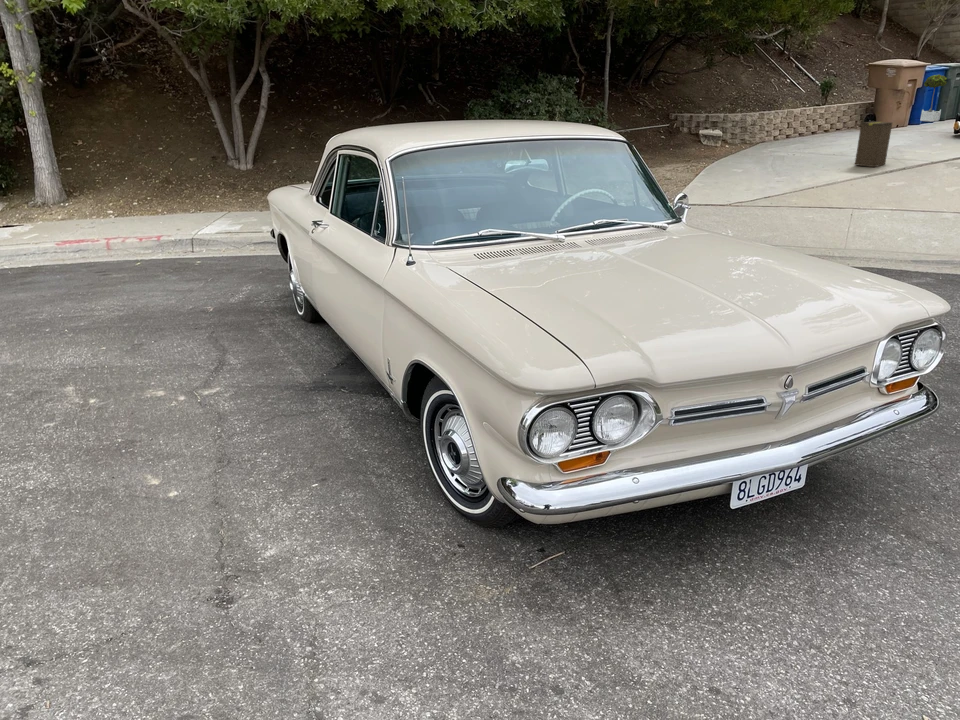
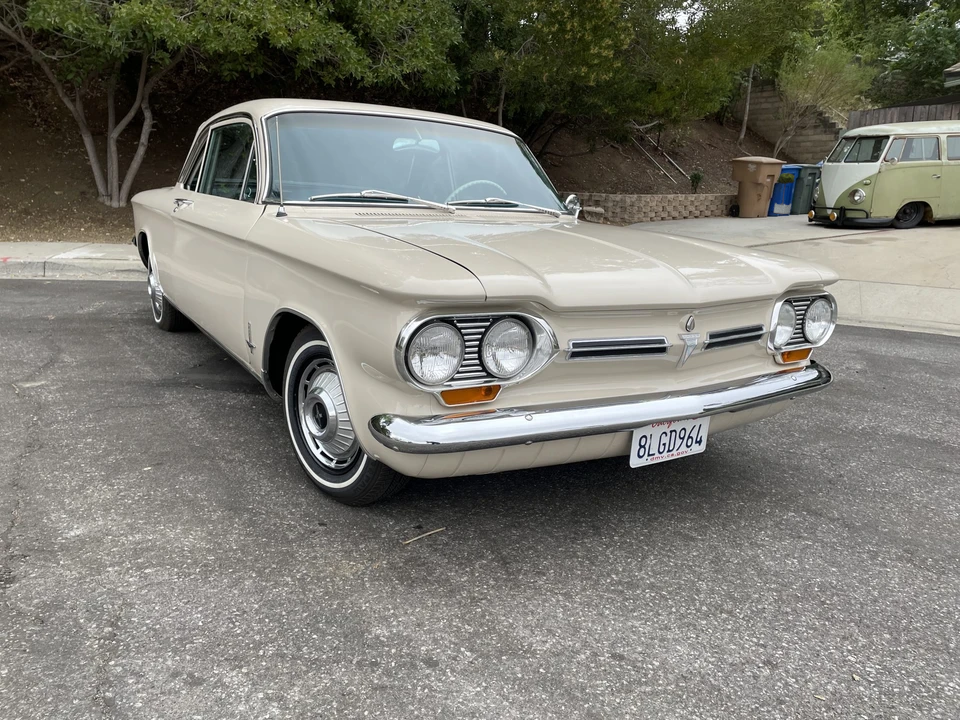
cardboard box: present [855,121,892,167] -> none [721,200,753,241]

